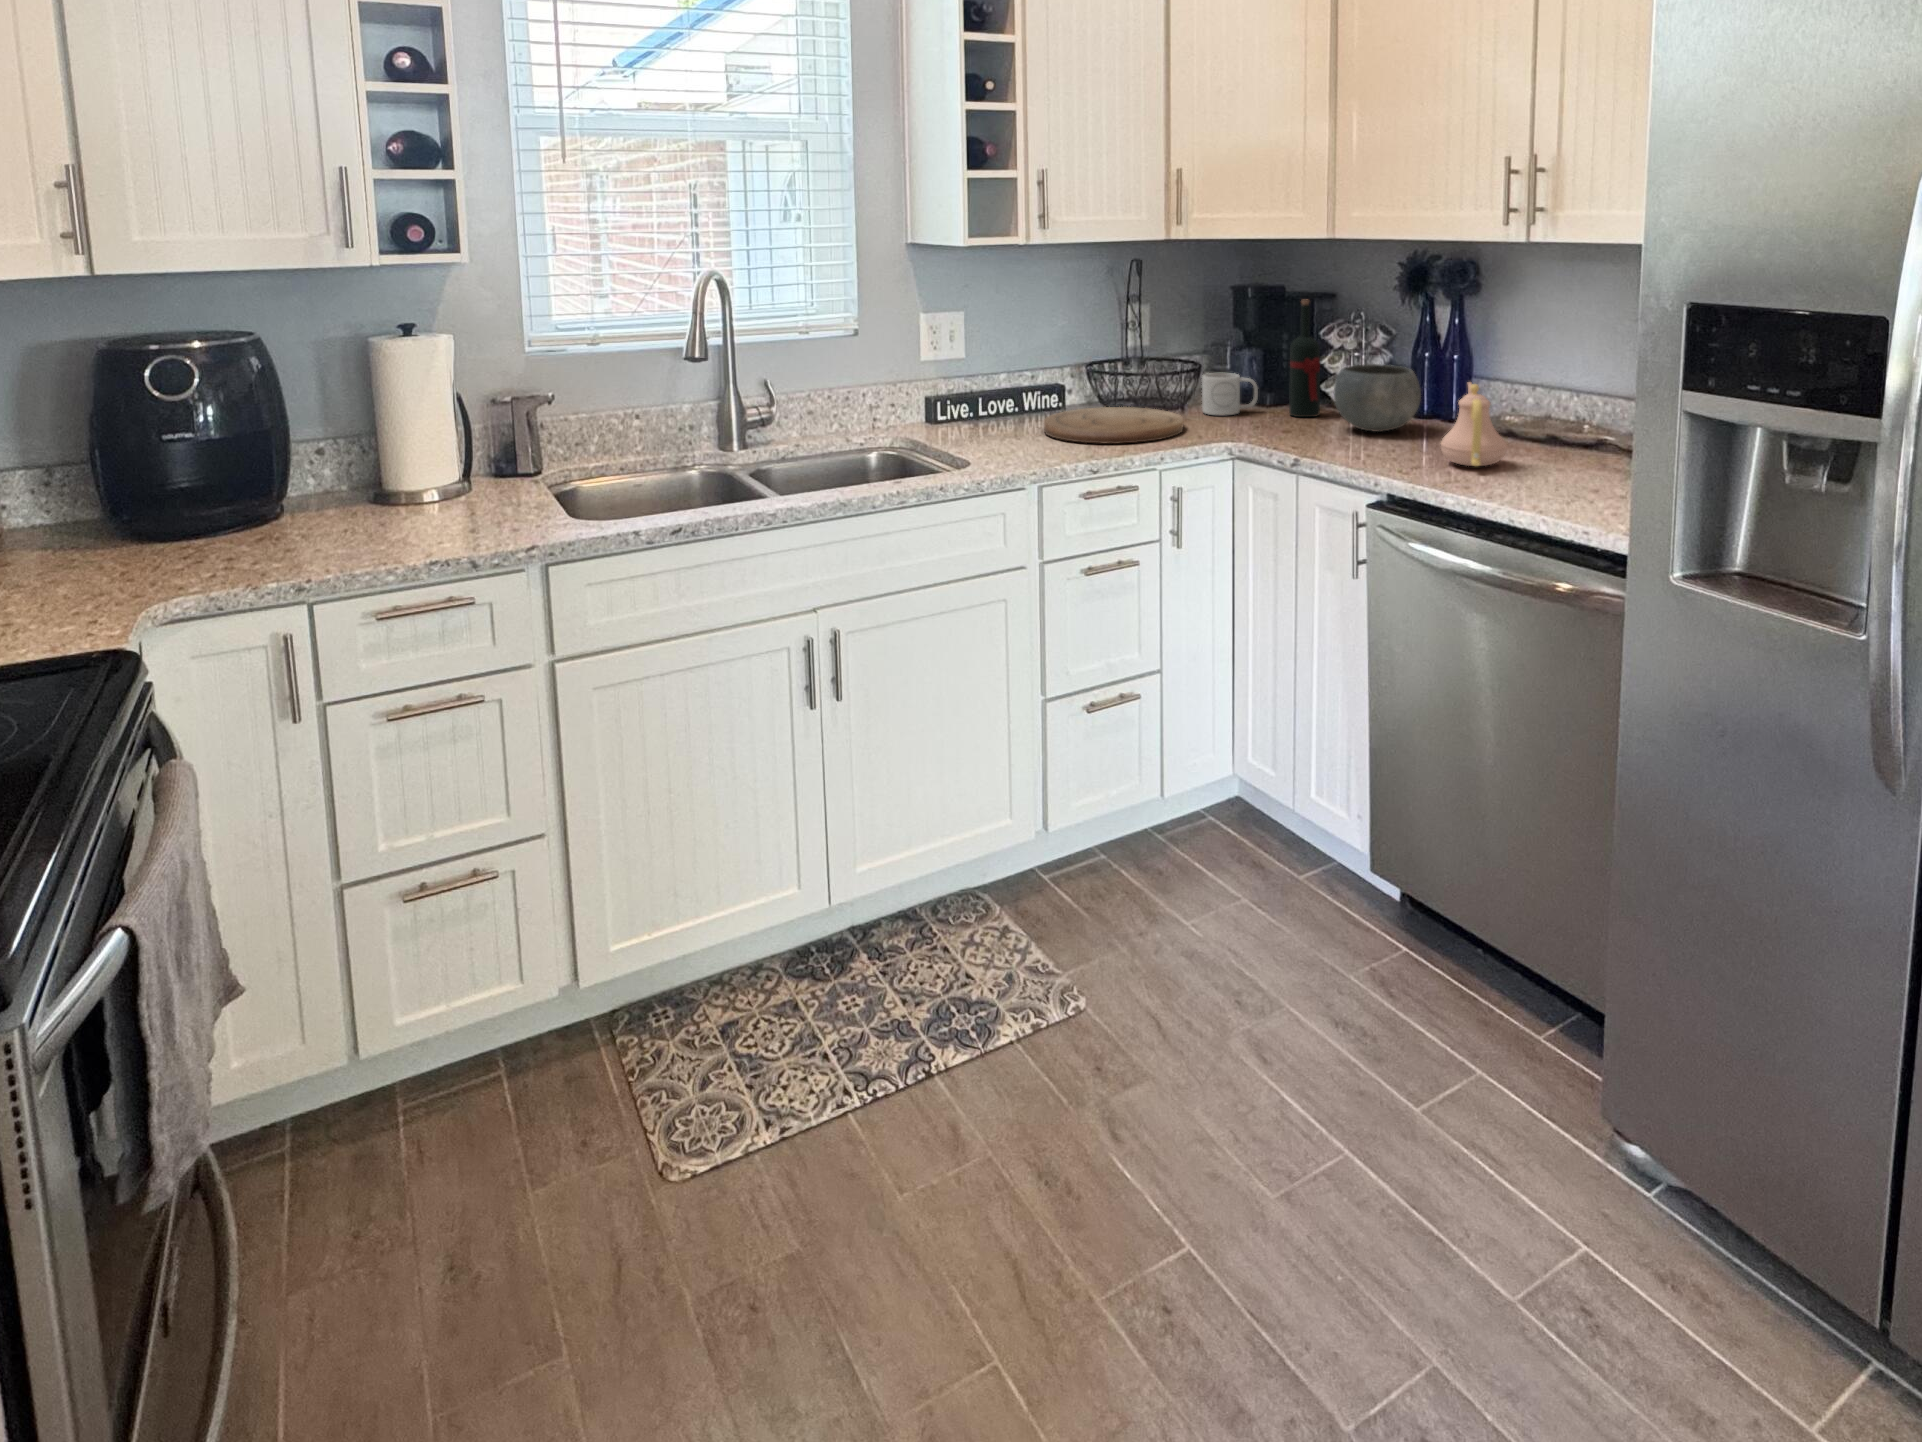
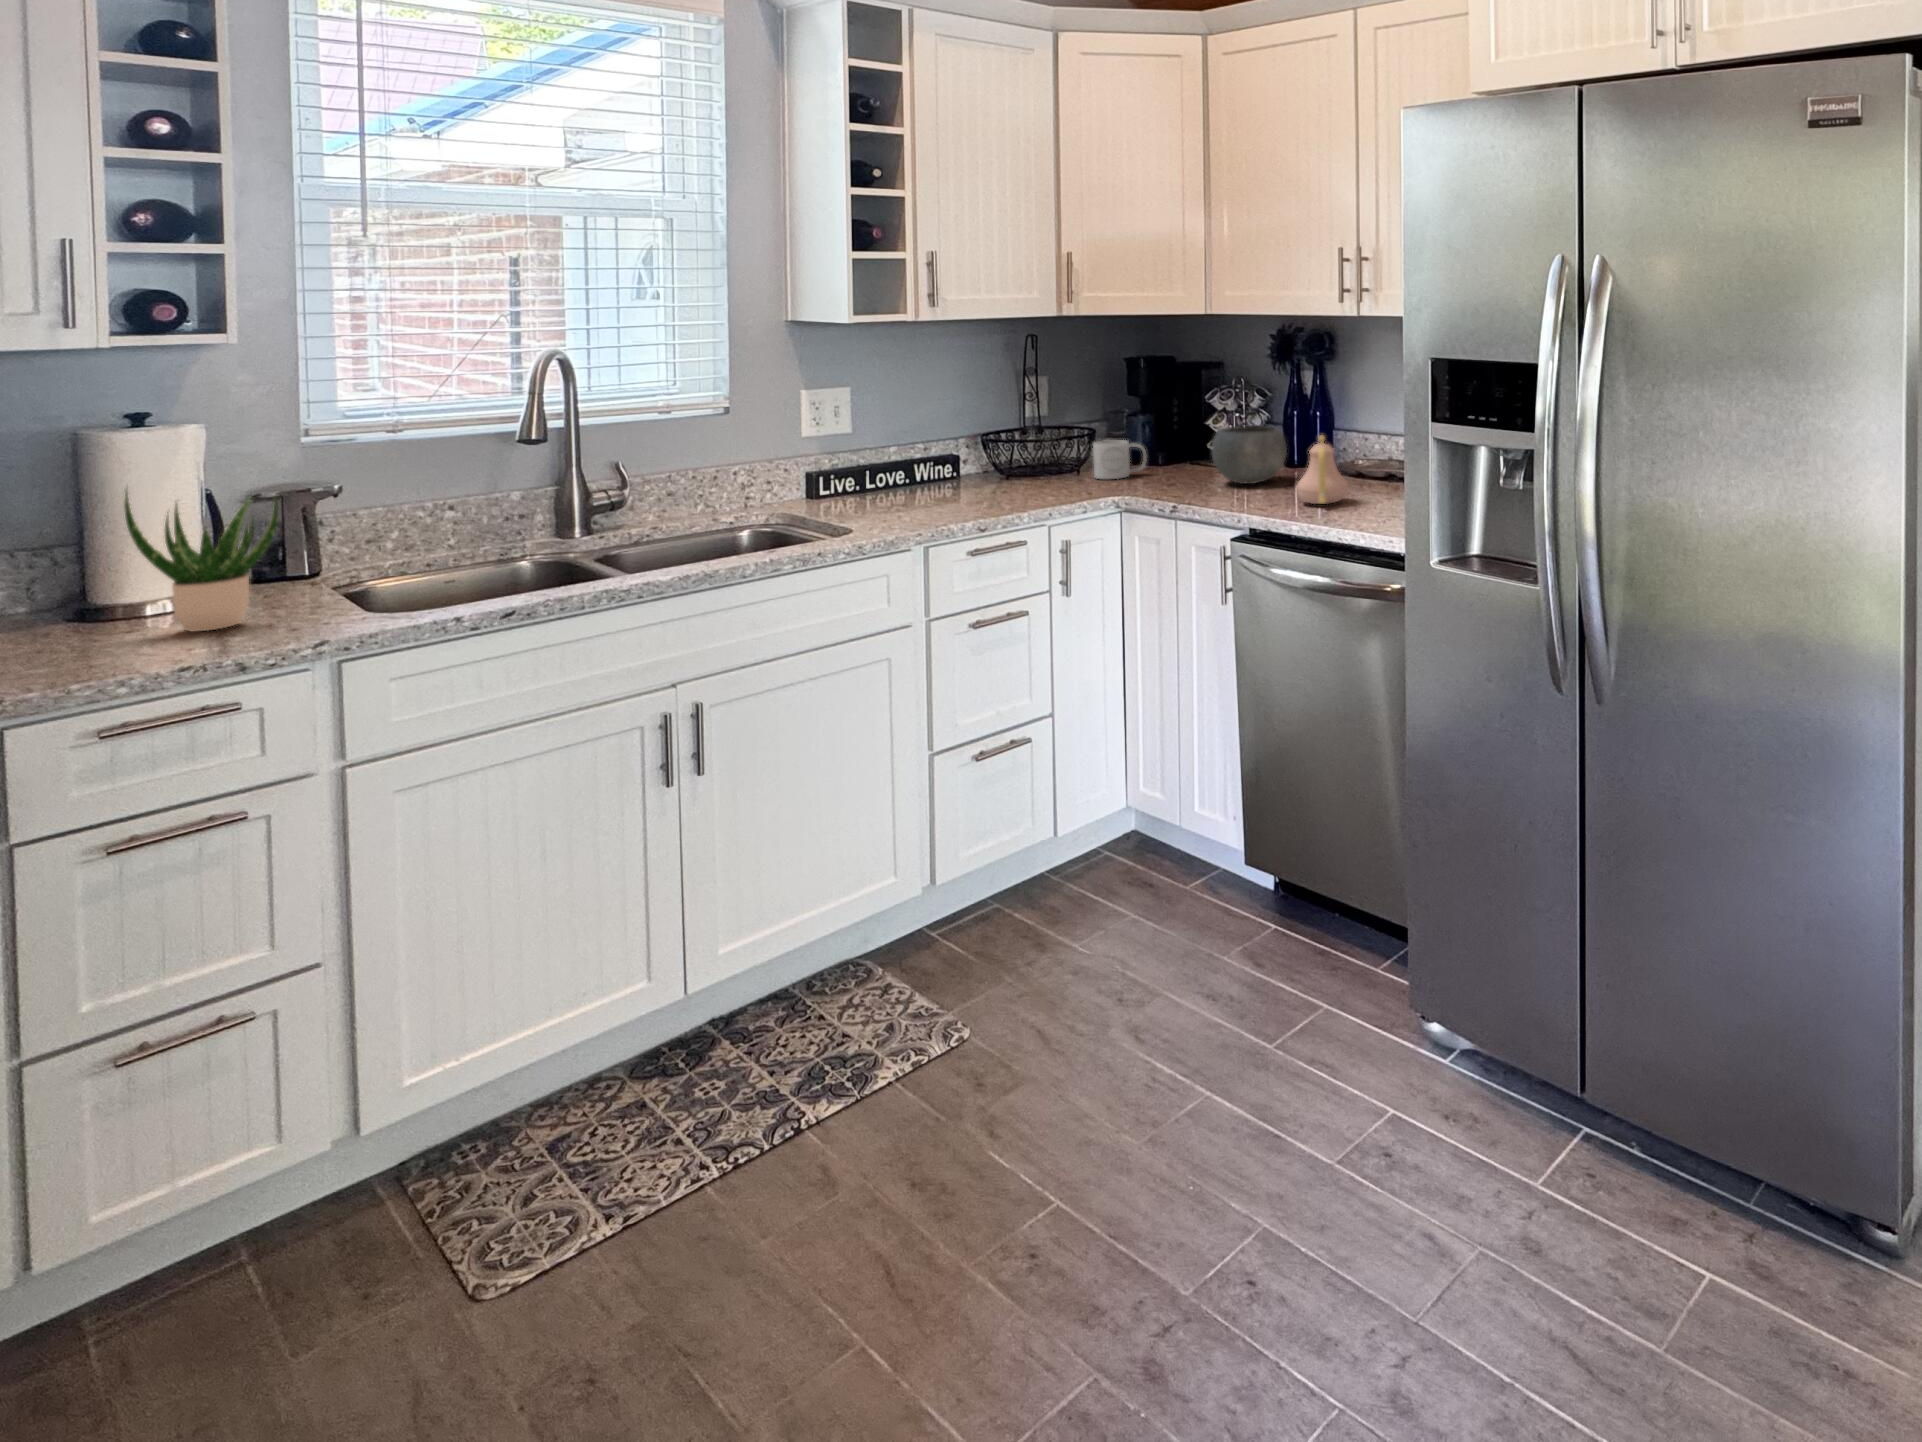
wine bottle: present [1289,299,1320,417] -> none [1175,371,1203,476]
potted plant: none [388,391,498,526] -> present [124,491,278,631]
cutting board: present [1044,407,1183,443] -> none [931,476,1073,509]

